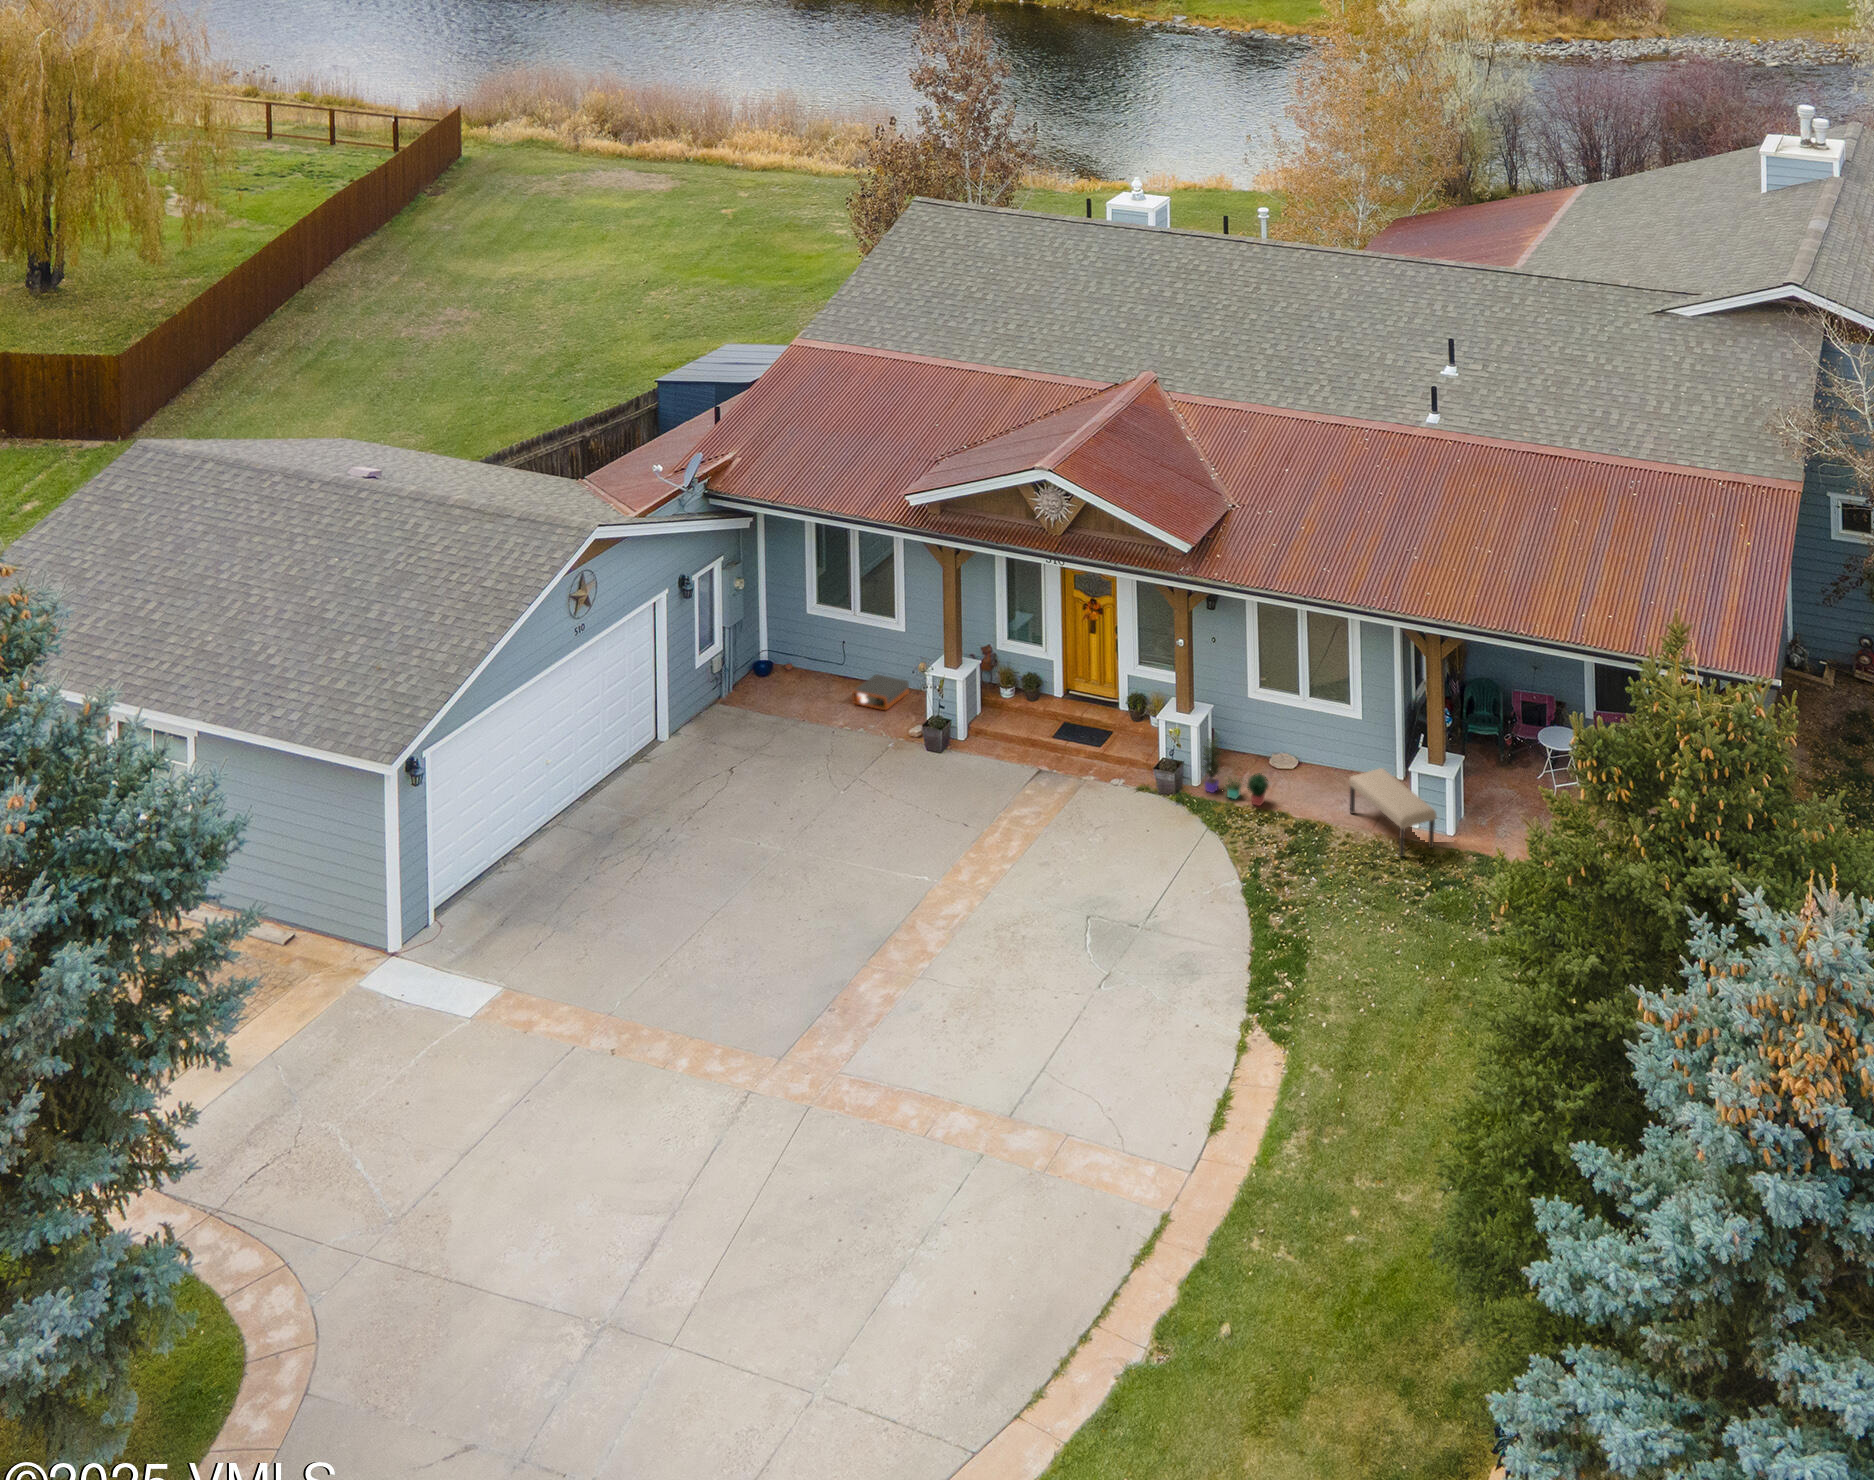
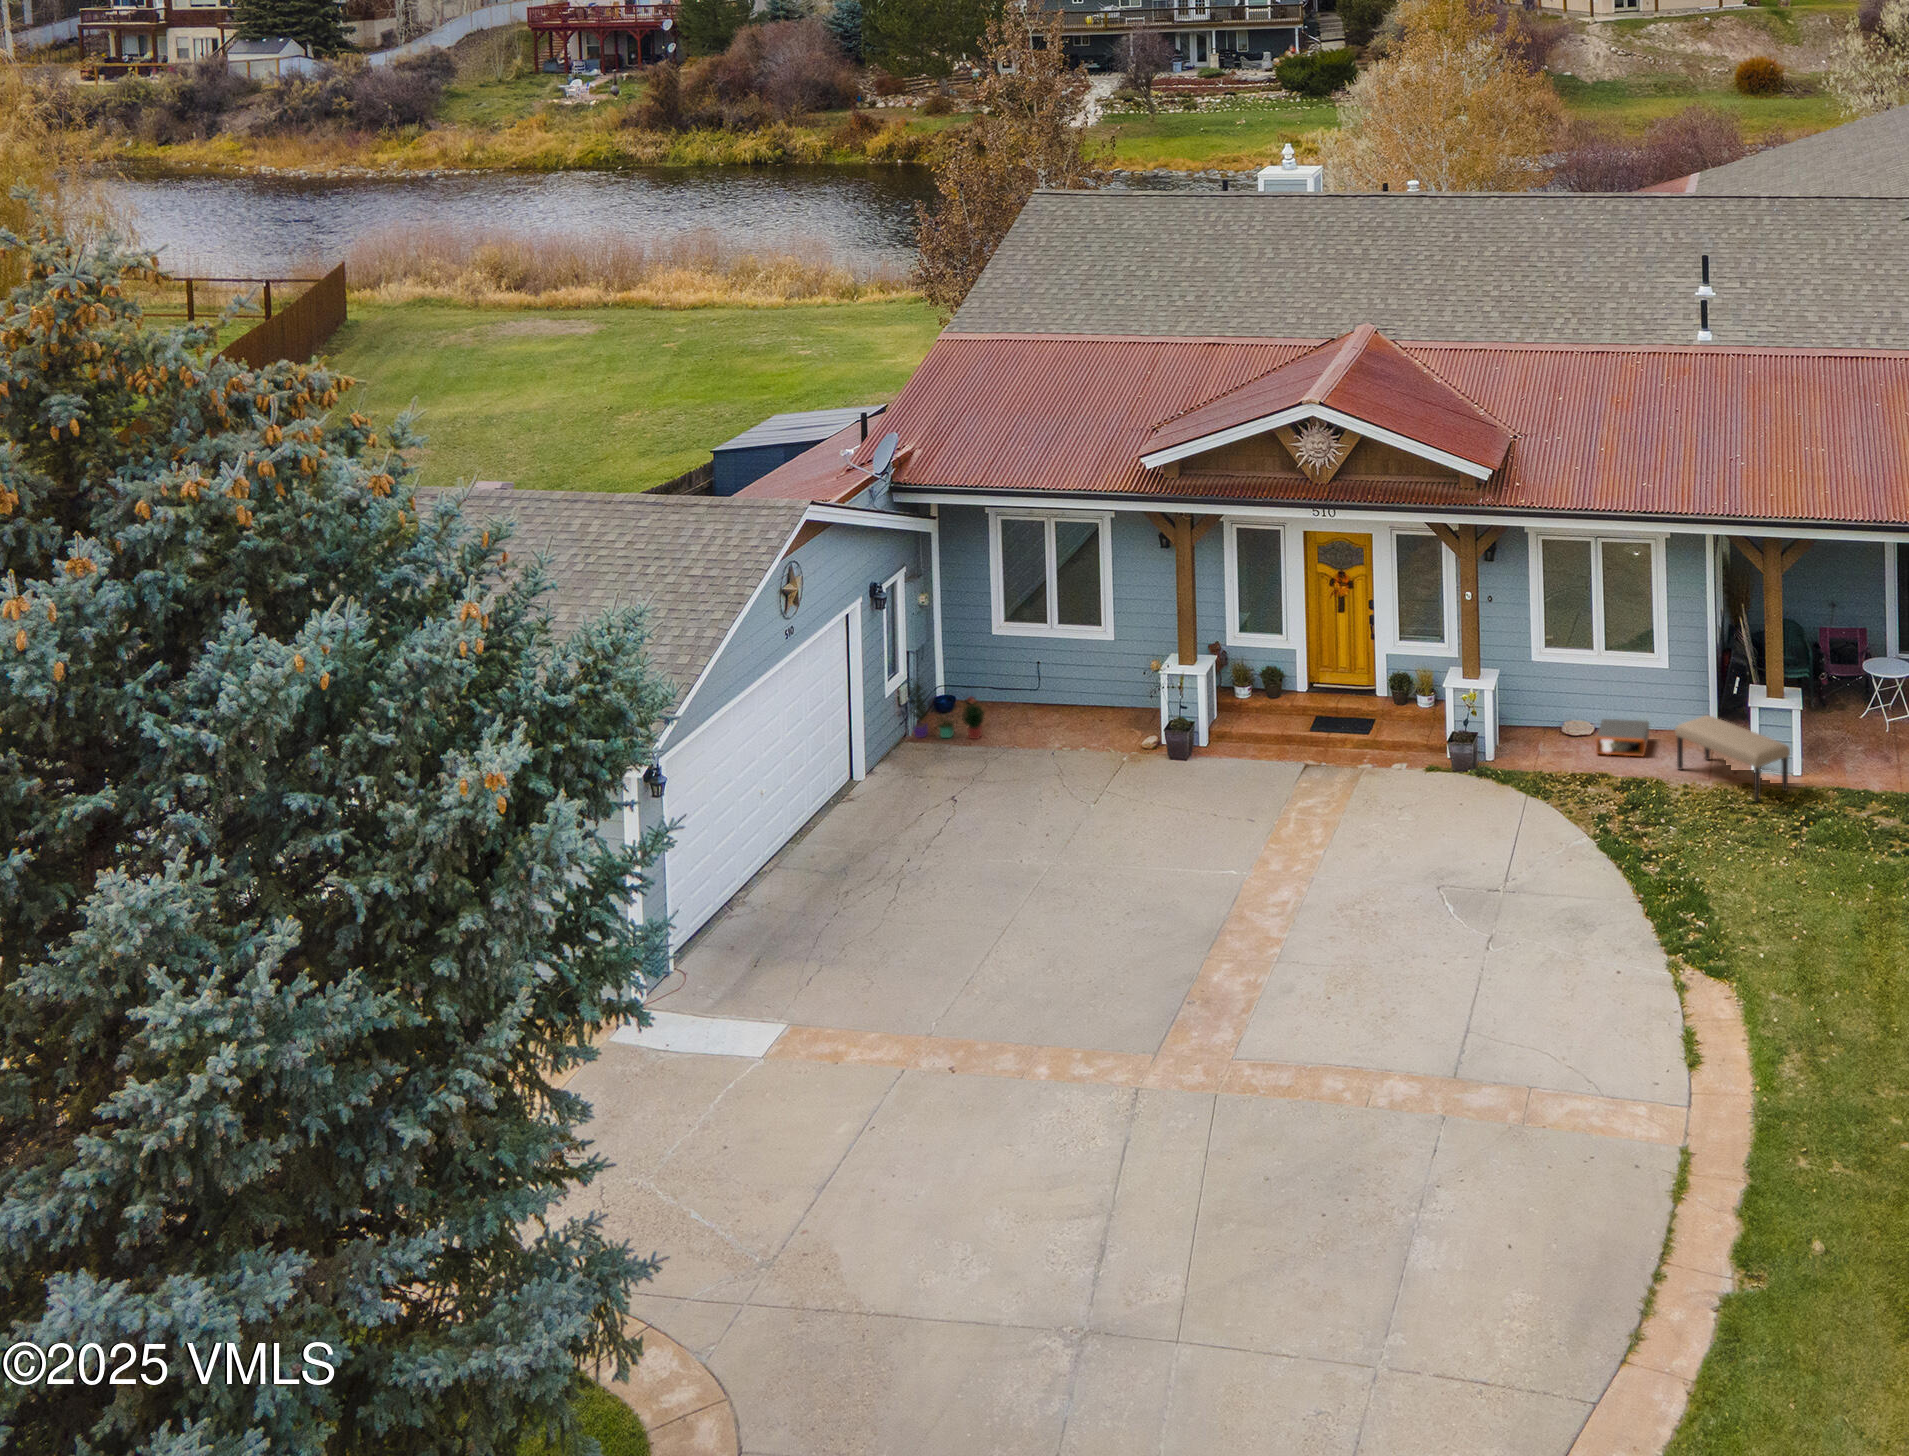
storage box: present [852,674,909,710] -> present [1596,719,1649,756]
potted plant: present [1202,739,1268,806] -> present [908,678,985,739]

